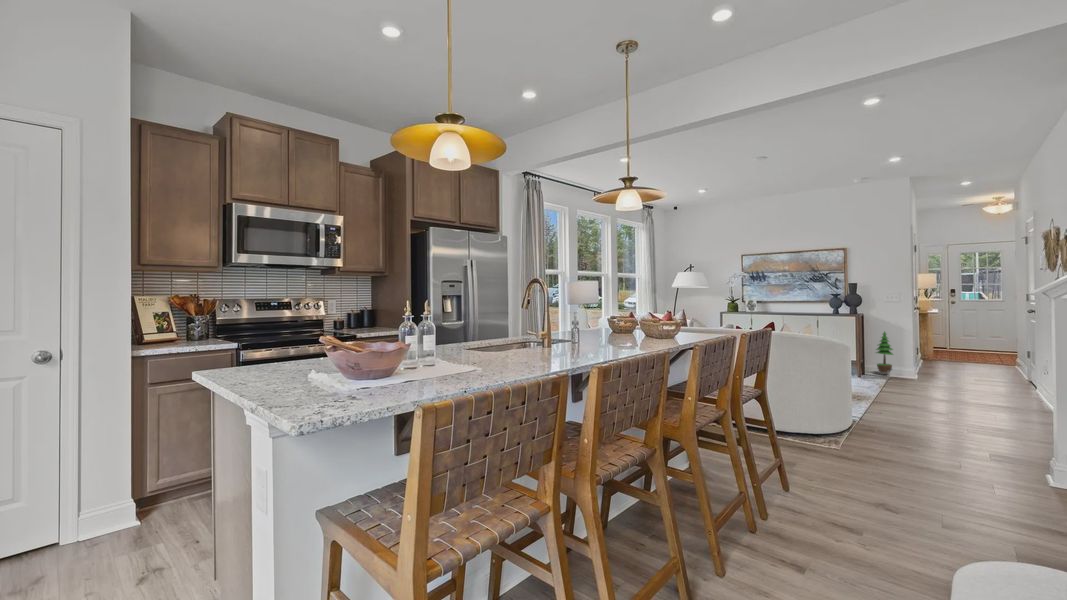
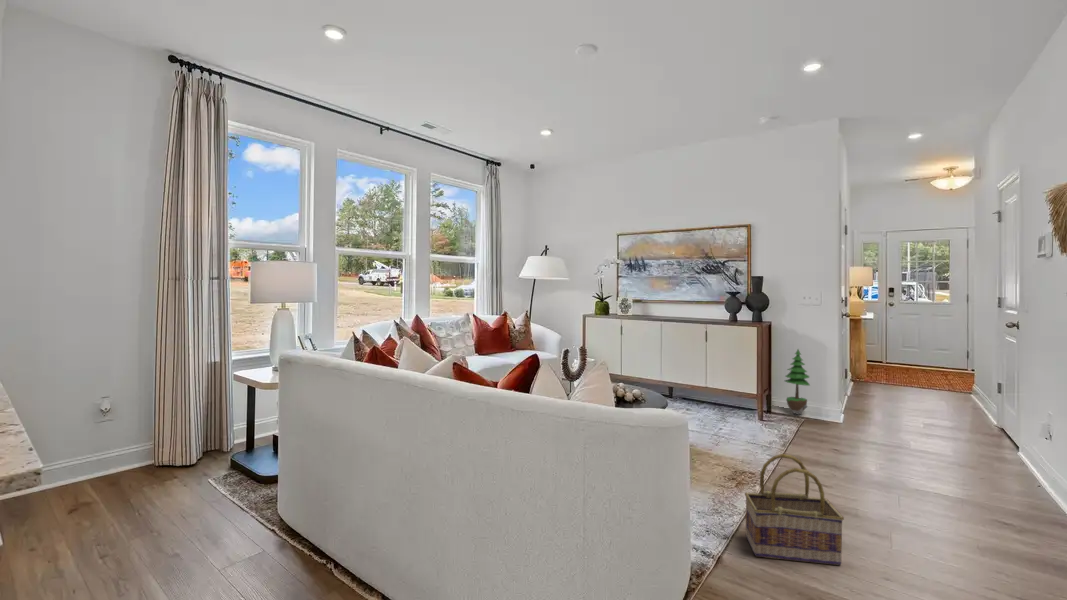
basket: none [871,373,926,423] -> present [745,454,844,565]

